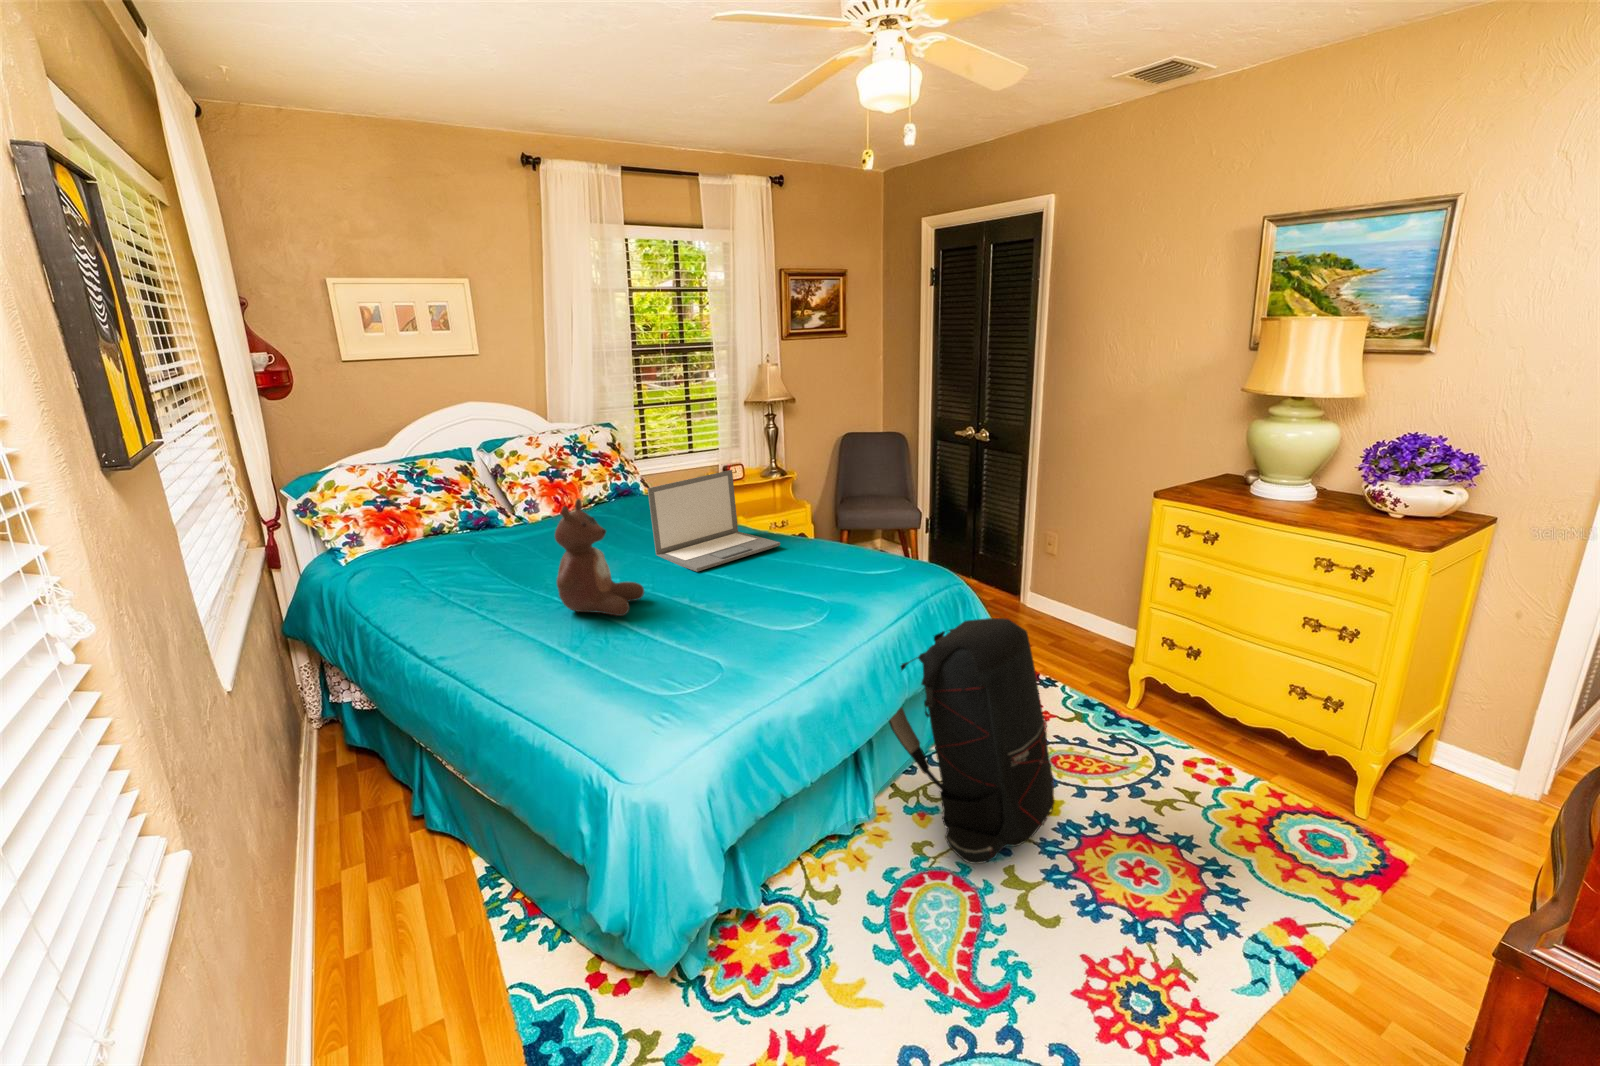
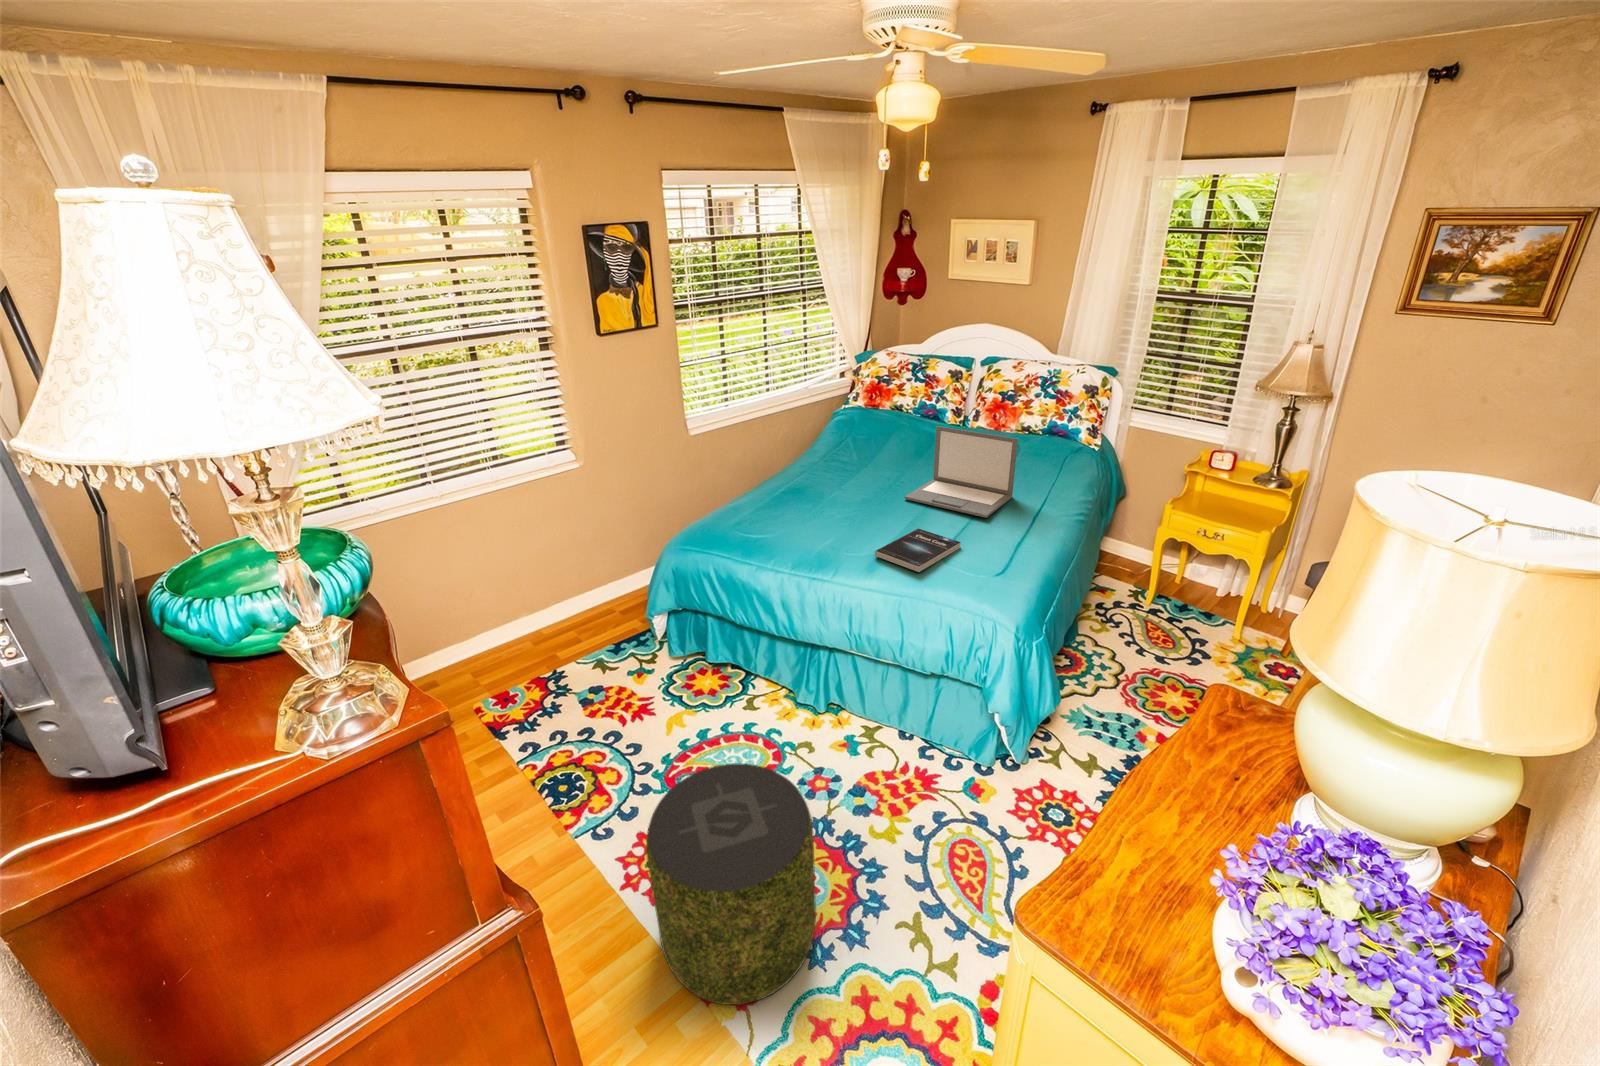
stuffed bear: present [555,499,644,616] -> none [793,411,853,493]
book: none [782,559,879,599] -> present [875,529,961,572]
backpack: present [889,618,1055,864] -> none [771,615,908,815]
pouf: none [1124,731,1346,999] -> present [646,764,816,1005]

